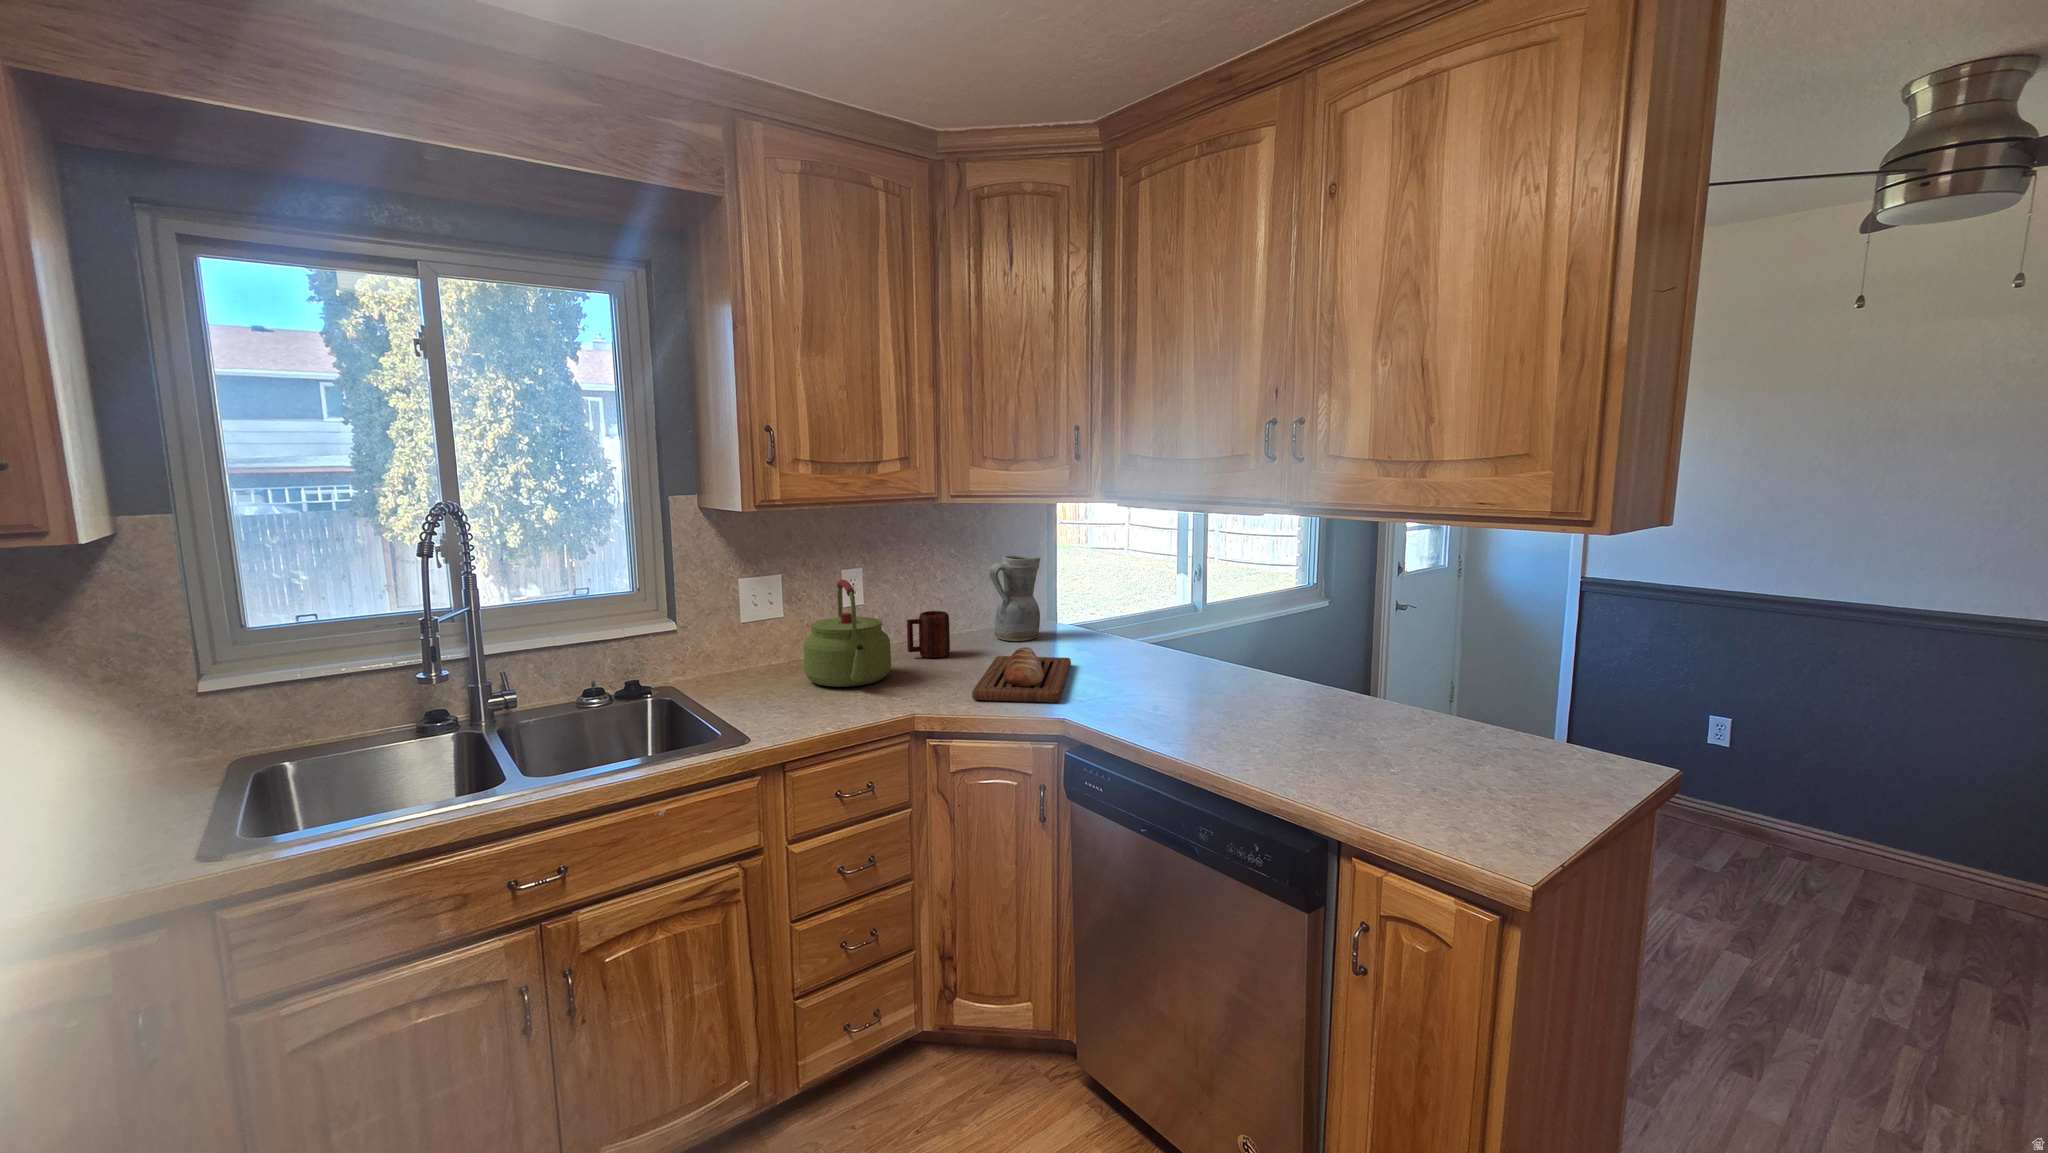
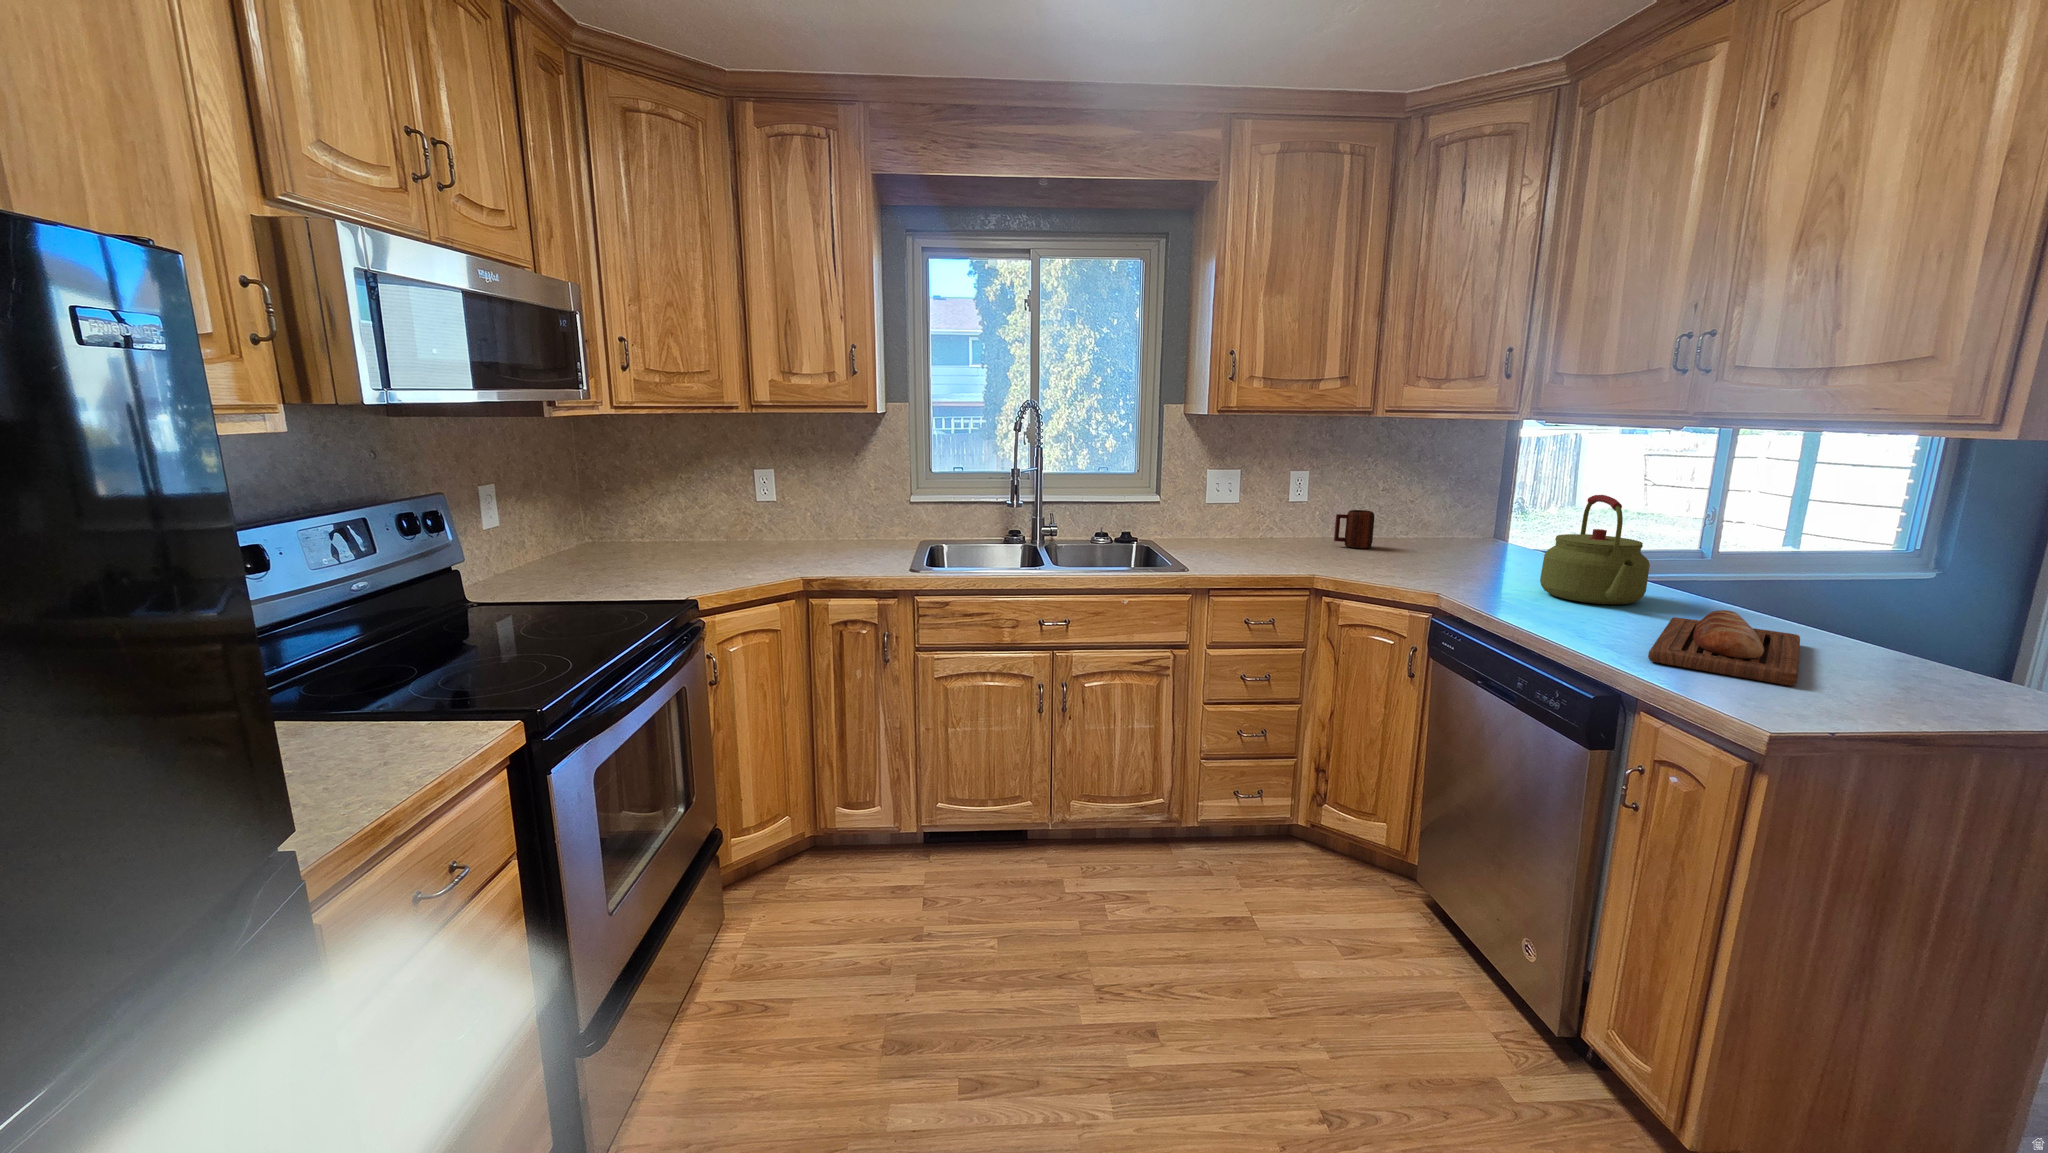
ceramic pitcher: present [990,556,1040,641] -> none [1423,470,1479,547]
kettle: present [804,580,891,687] -> present [1540,495,1650,605]
bread loaf: present [972,647,1071,703] -> present [1648,610,1800,686]

